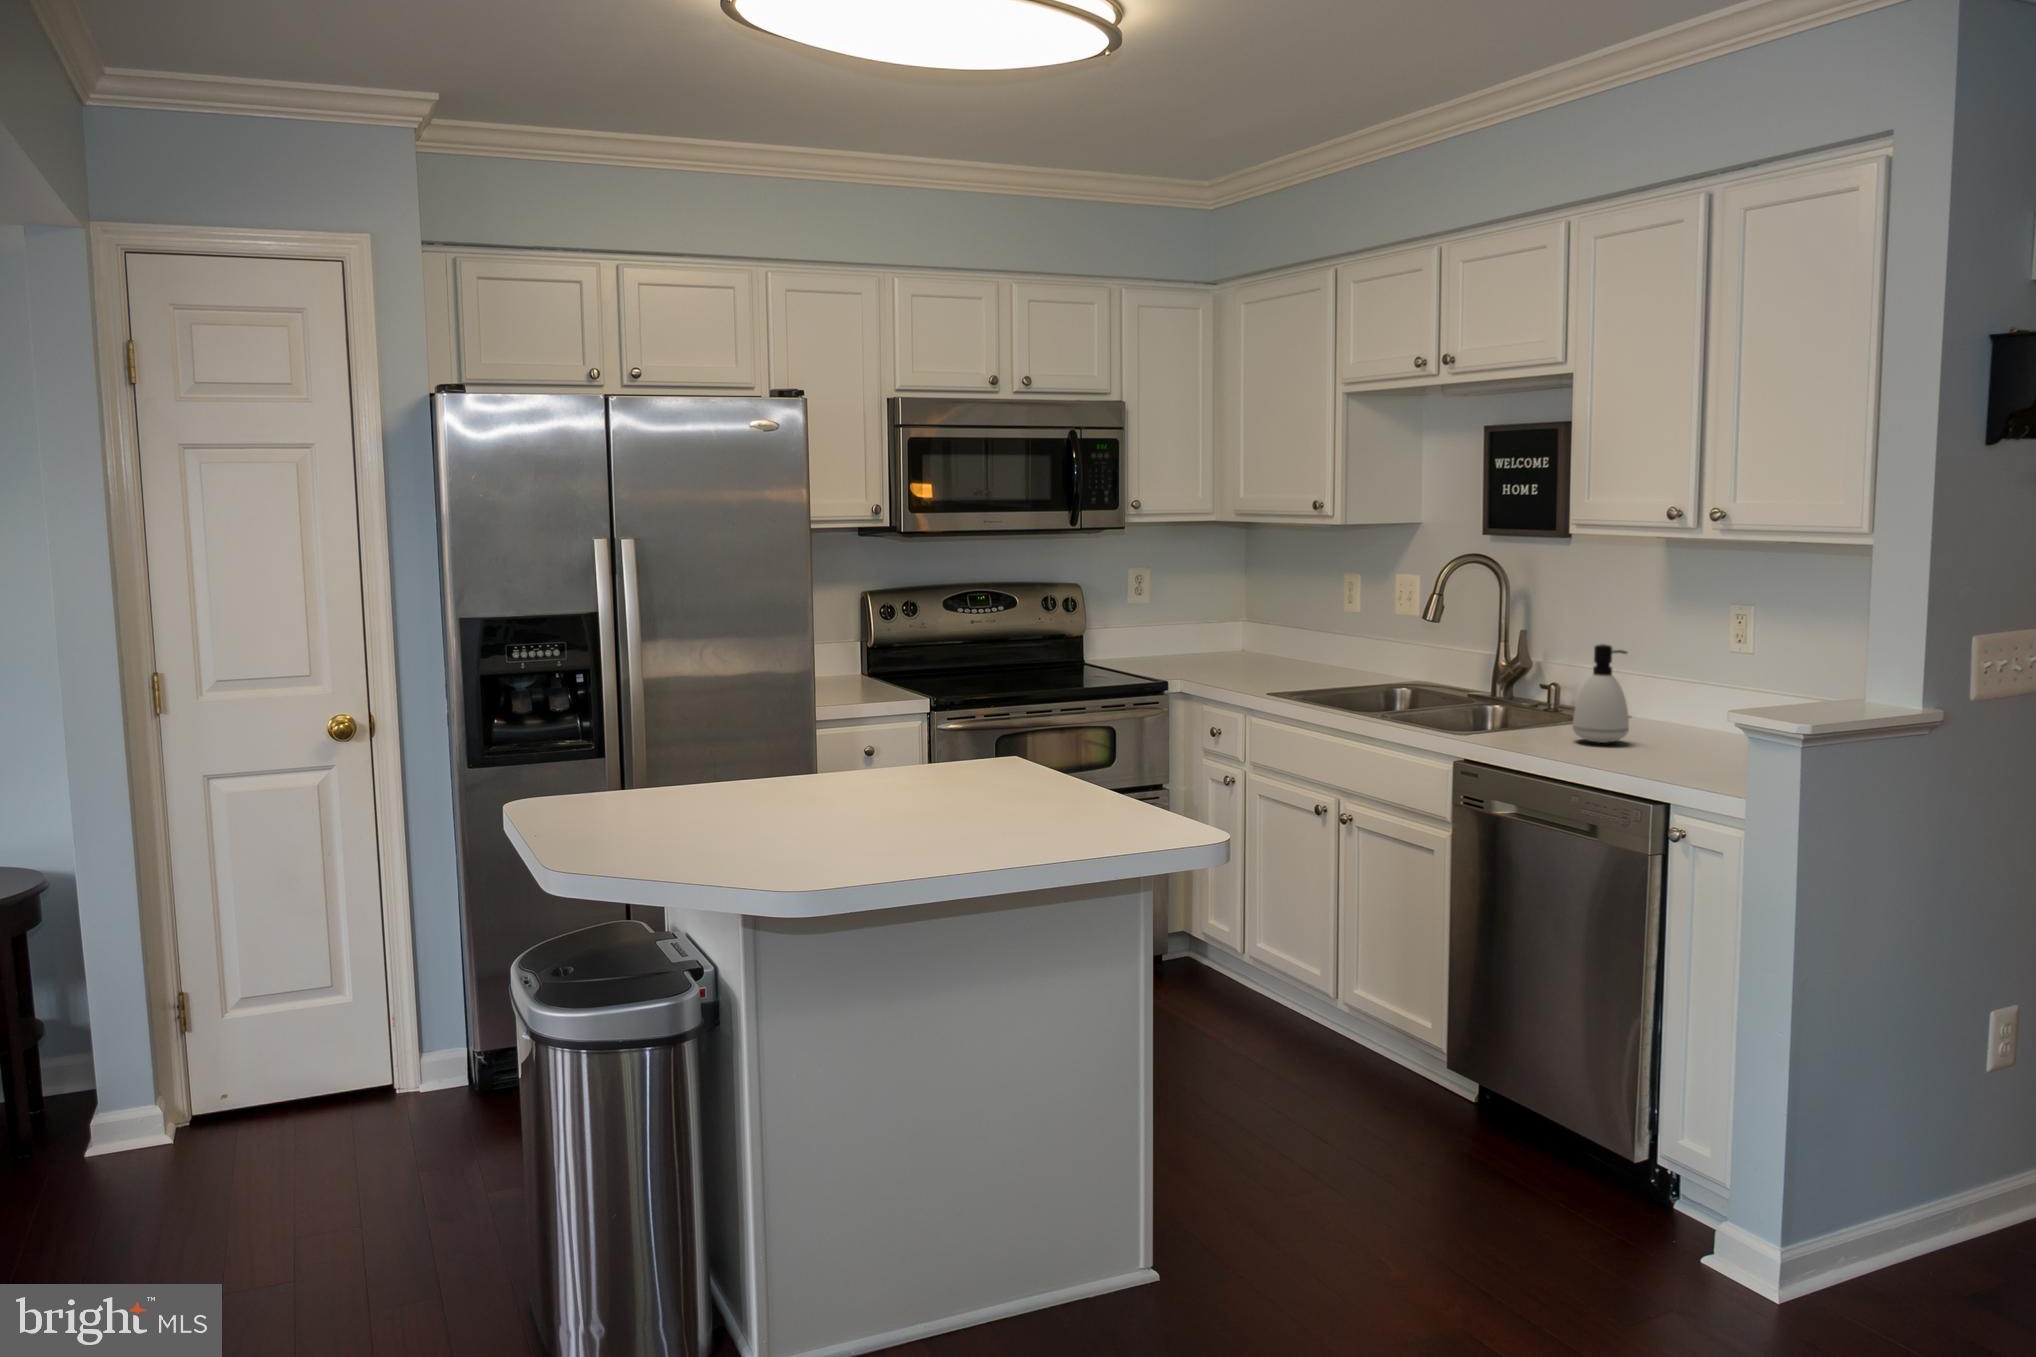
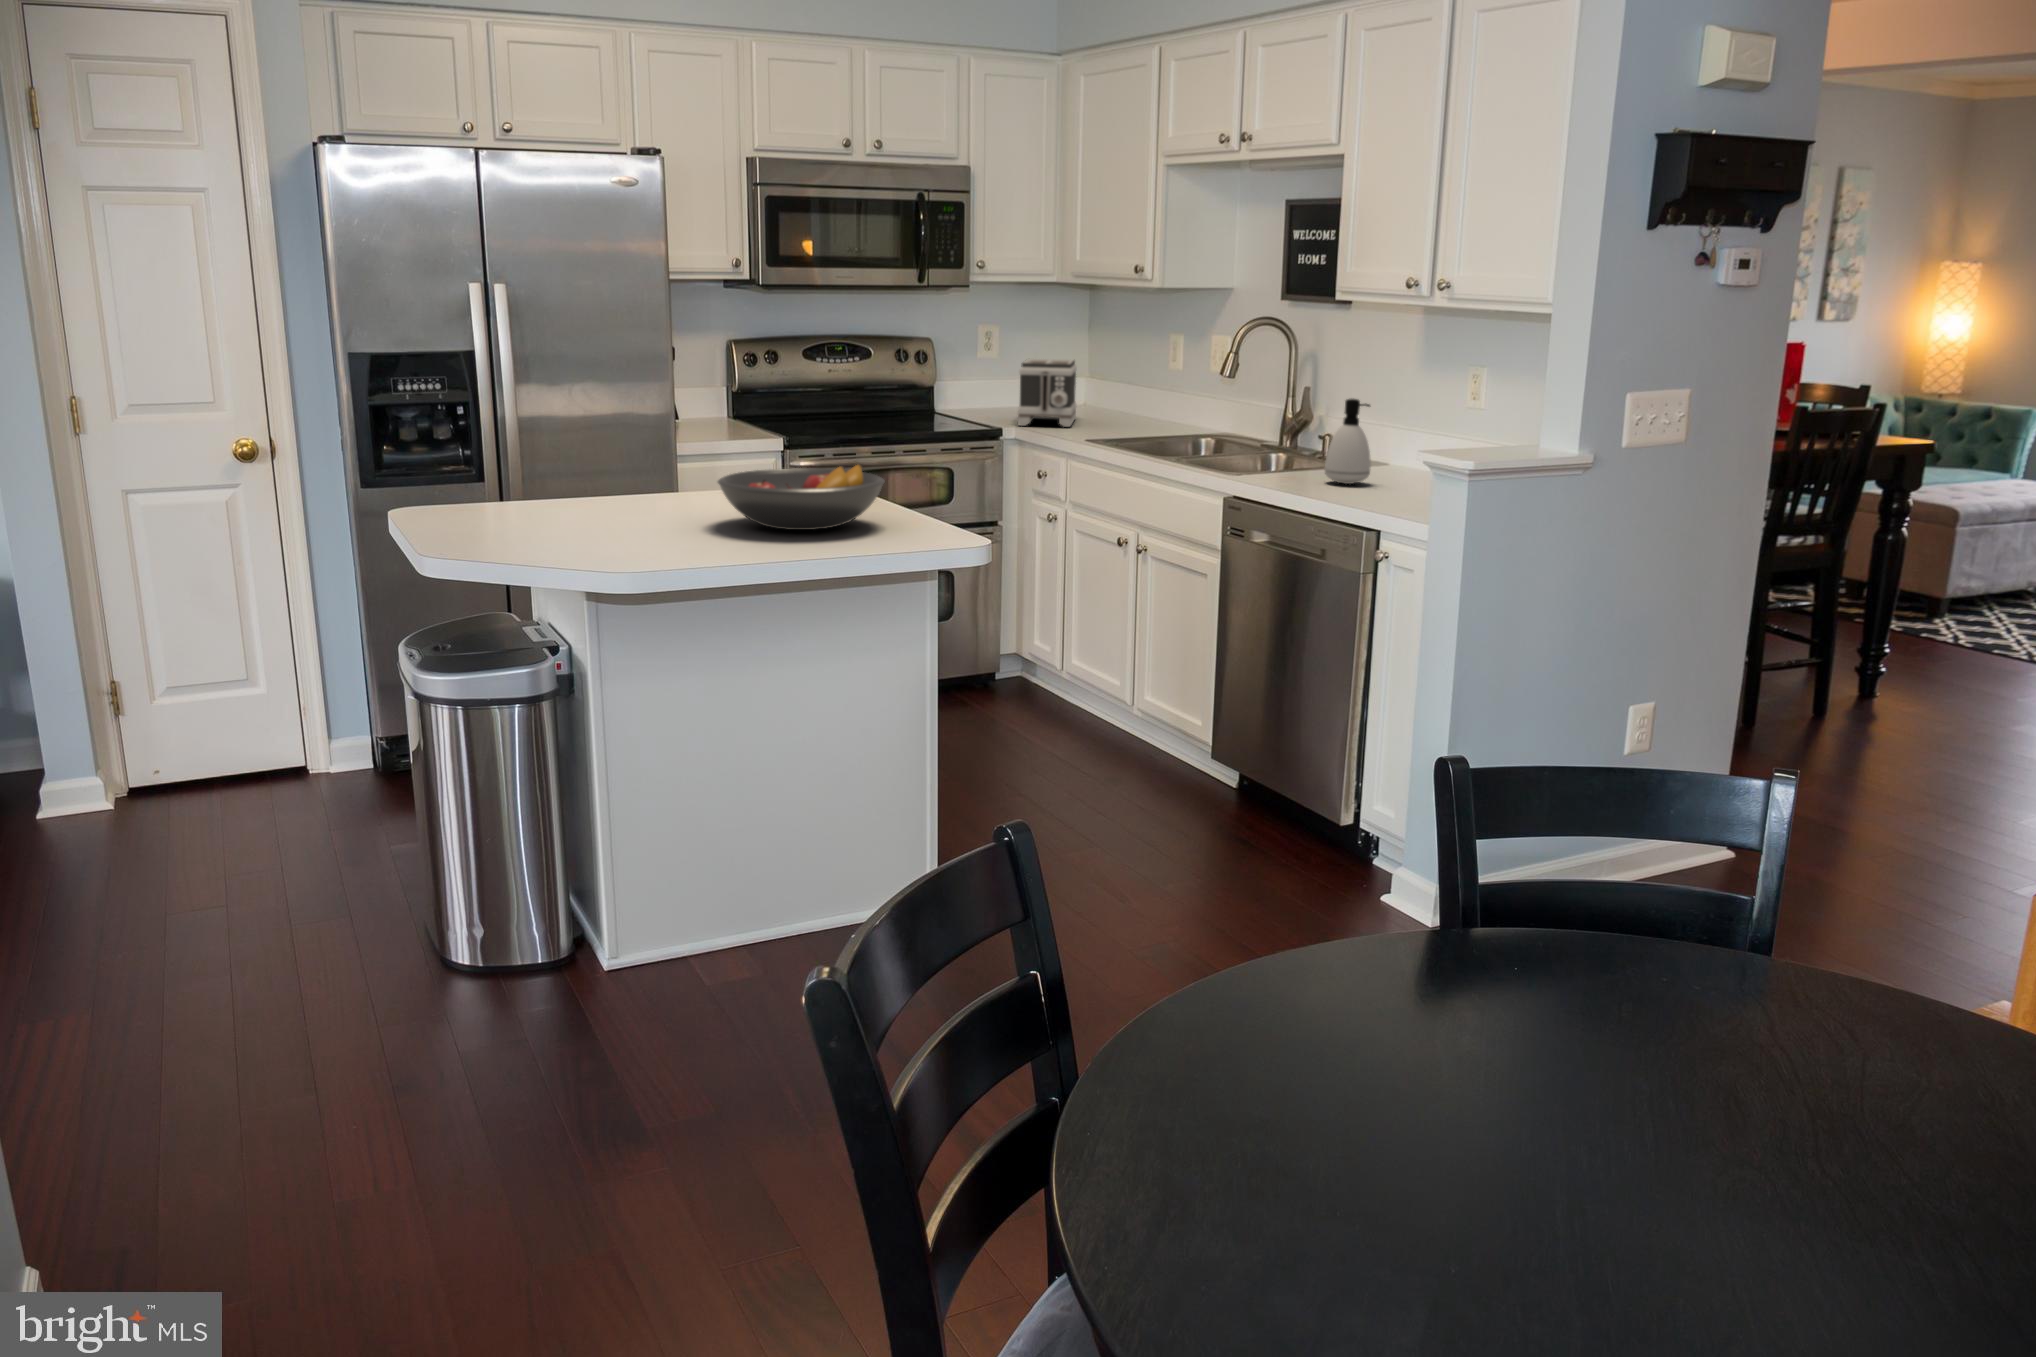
toaster: none [1182,602,1243,677] -> present [1018,359,1077,427]
fruit bowl: none [890,739,1087,820] -> present [718,464,885,530]

